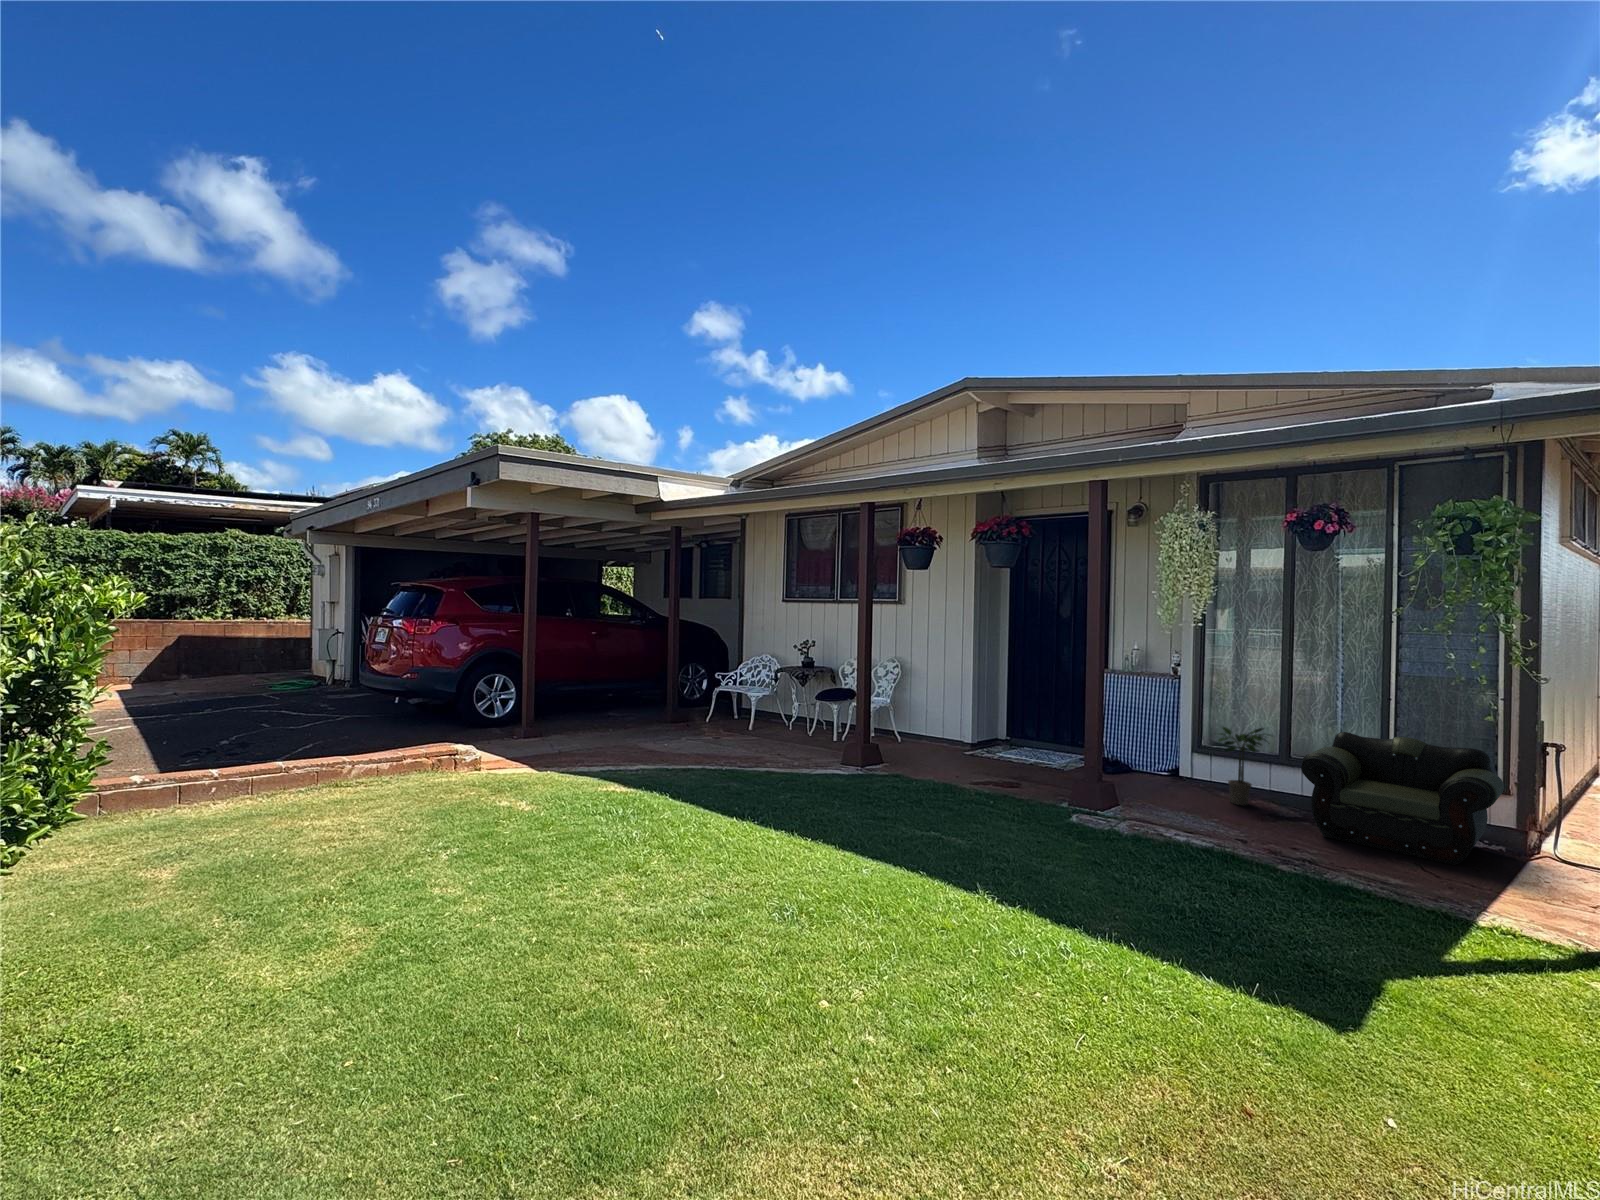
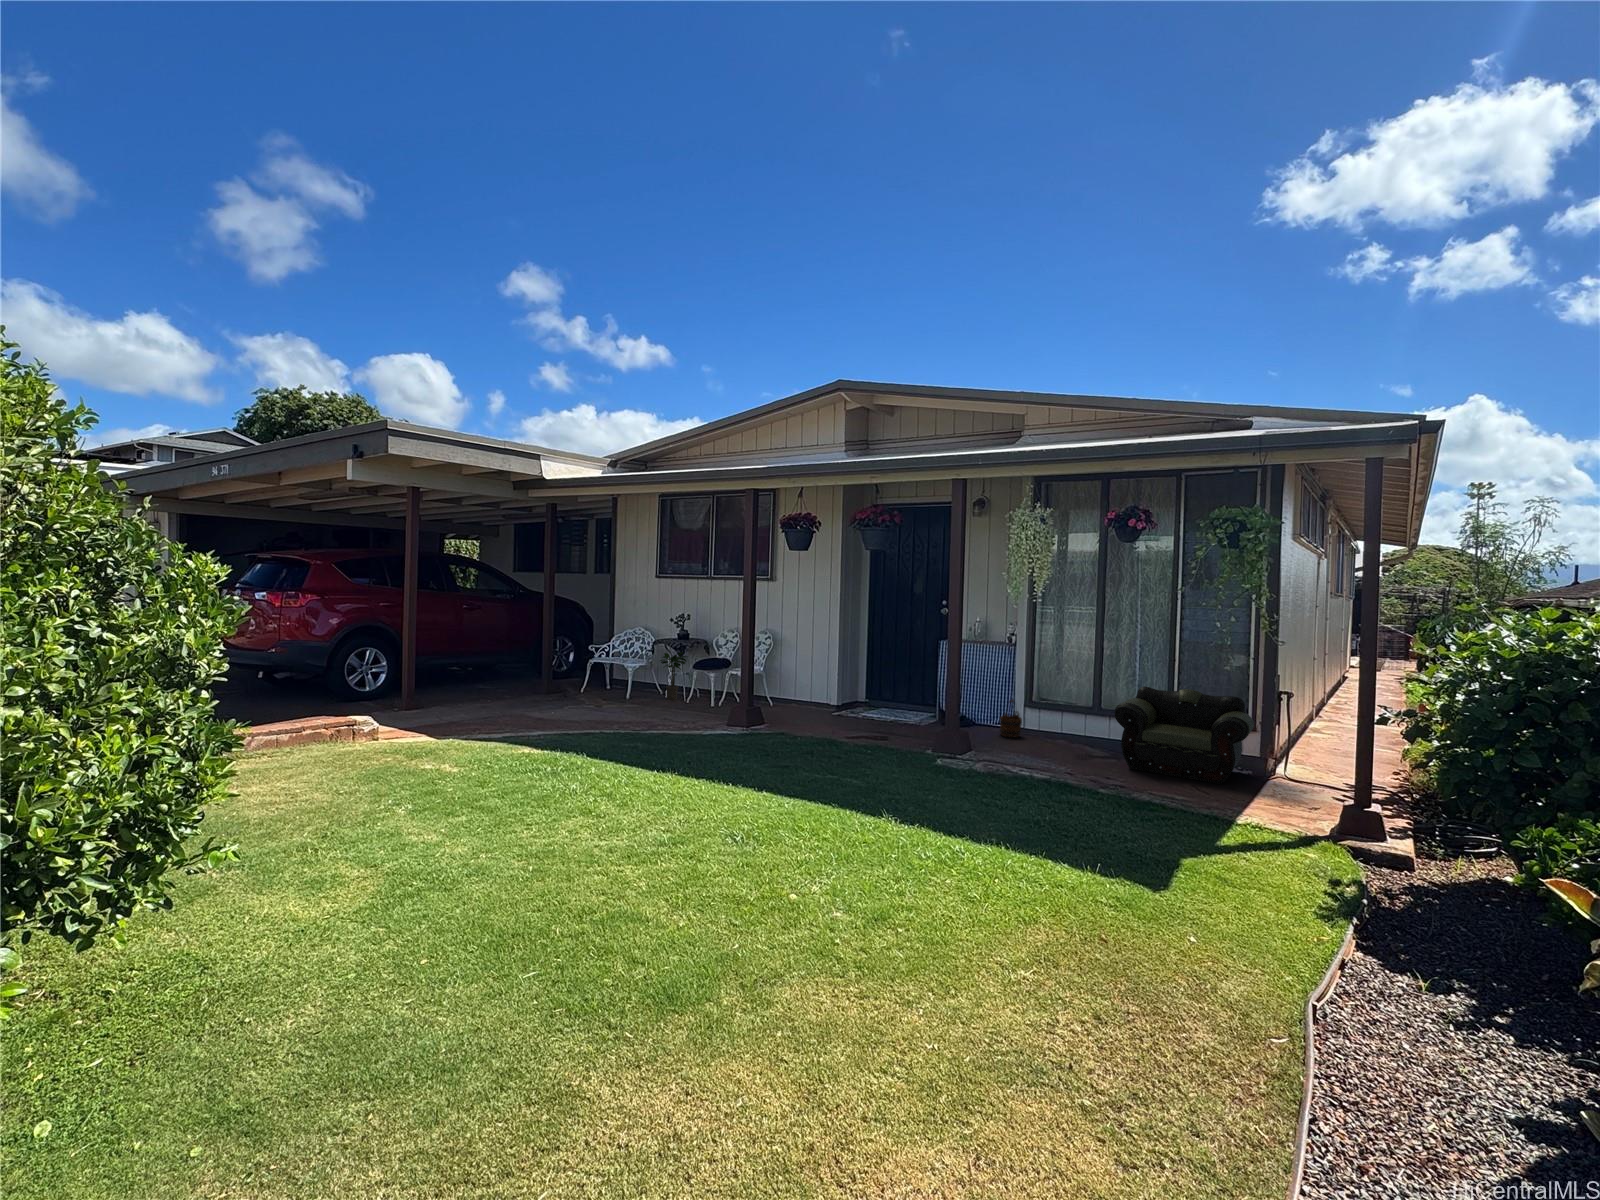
potted plant: present [1218,727,1271,805] -> present [660,652,688,700]
wooden bucket: none [1155,743,1184,788] -> present [1000,700,1022,737]

